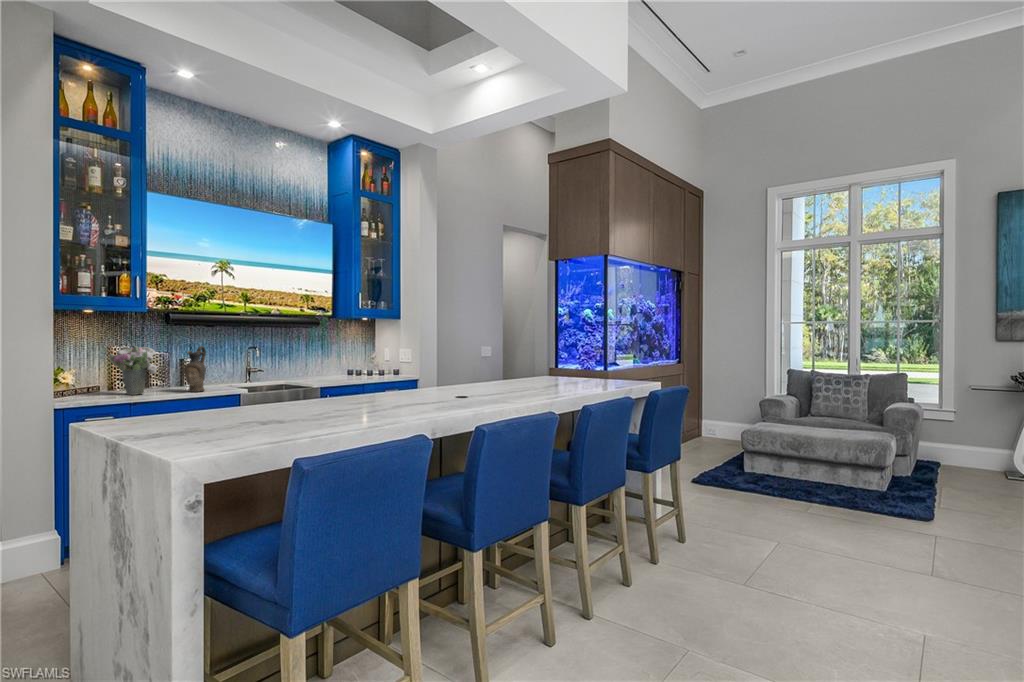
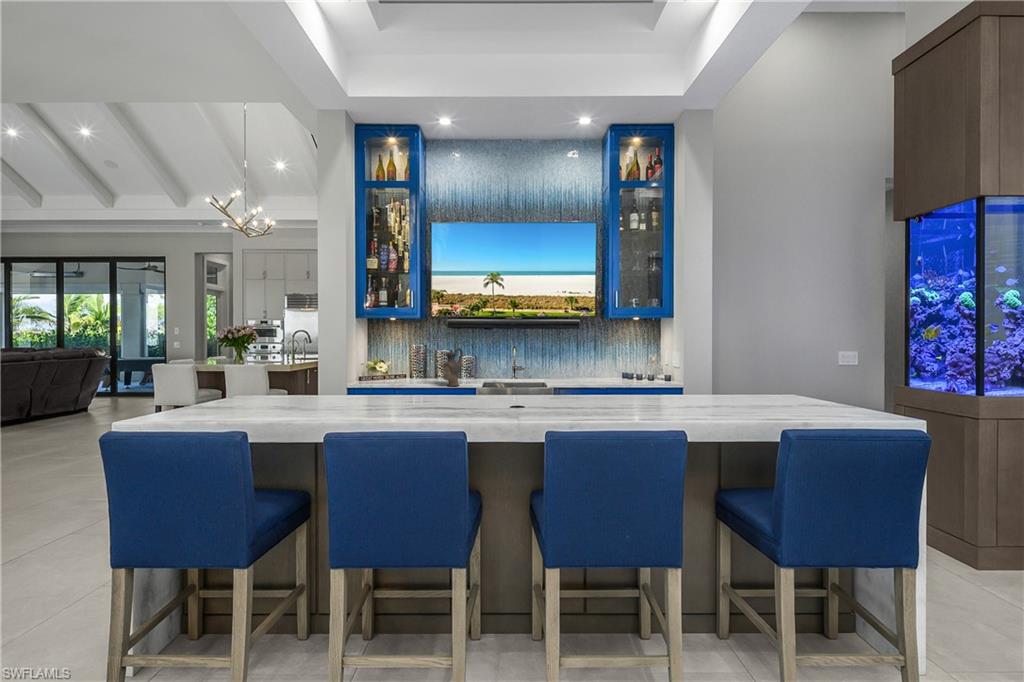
flower bouquet: present [109,346,157,395] -> none [395,348,425,386]

